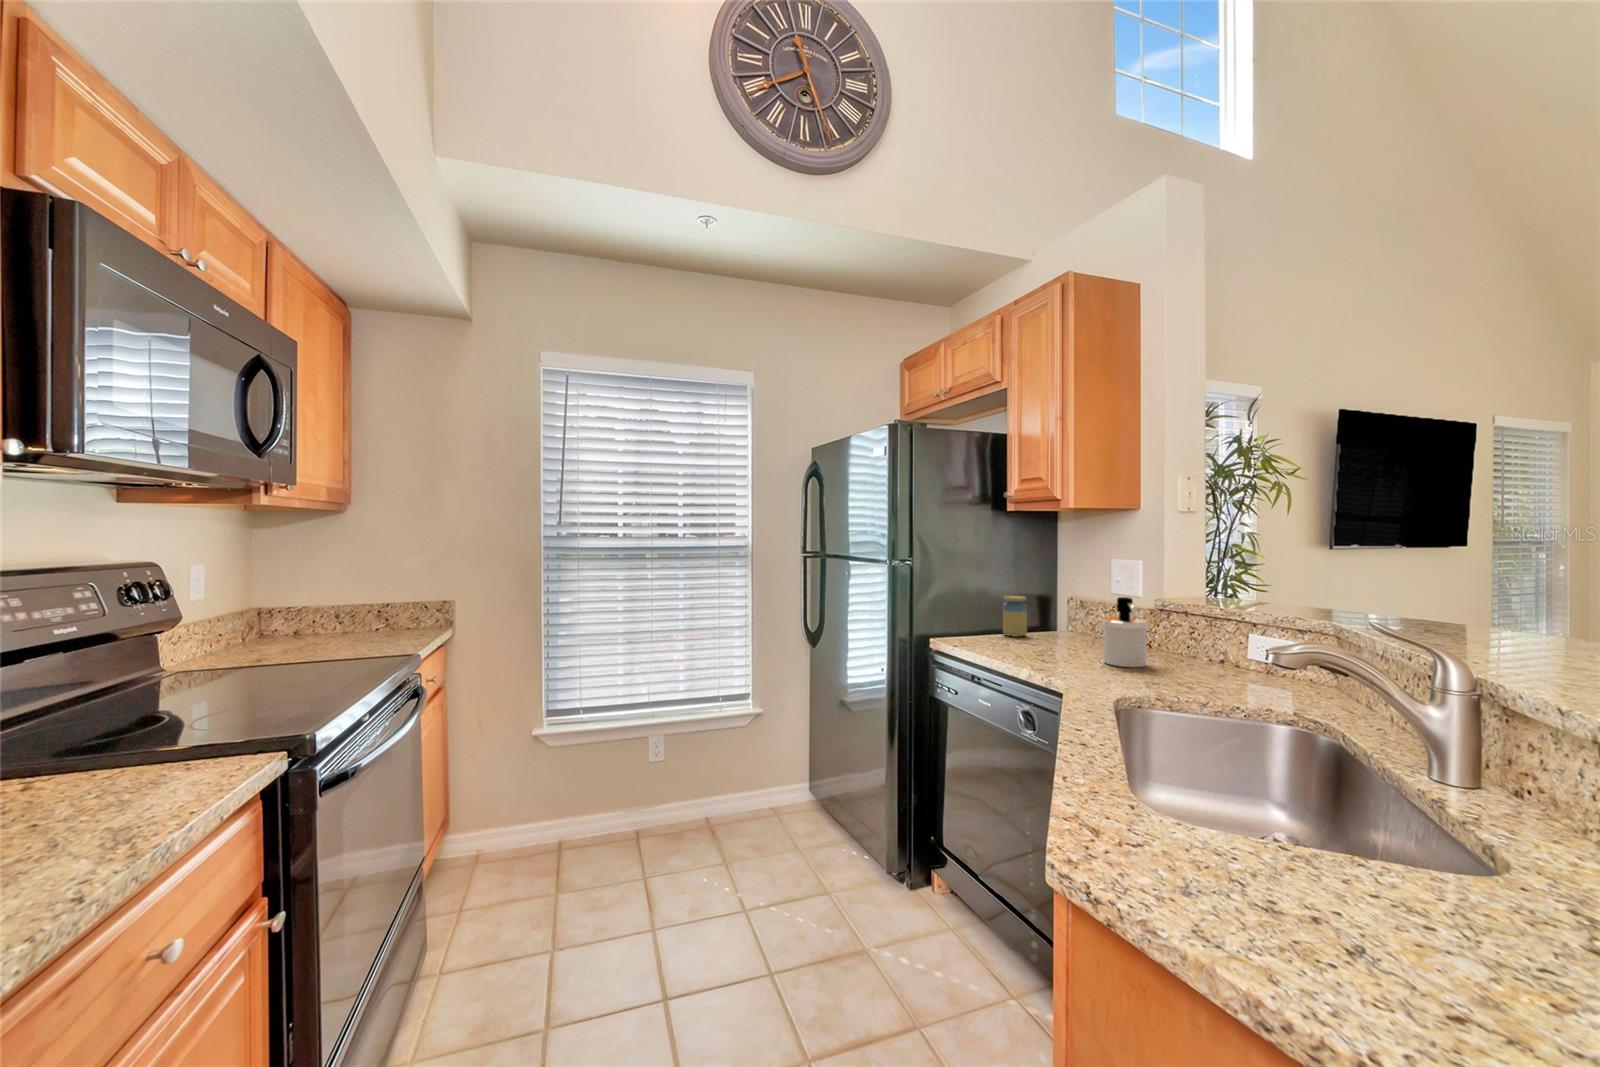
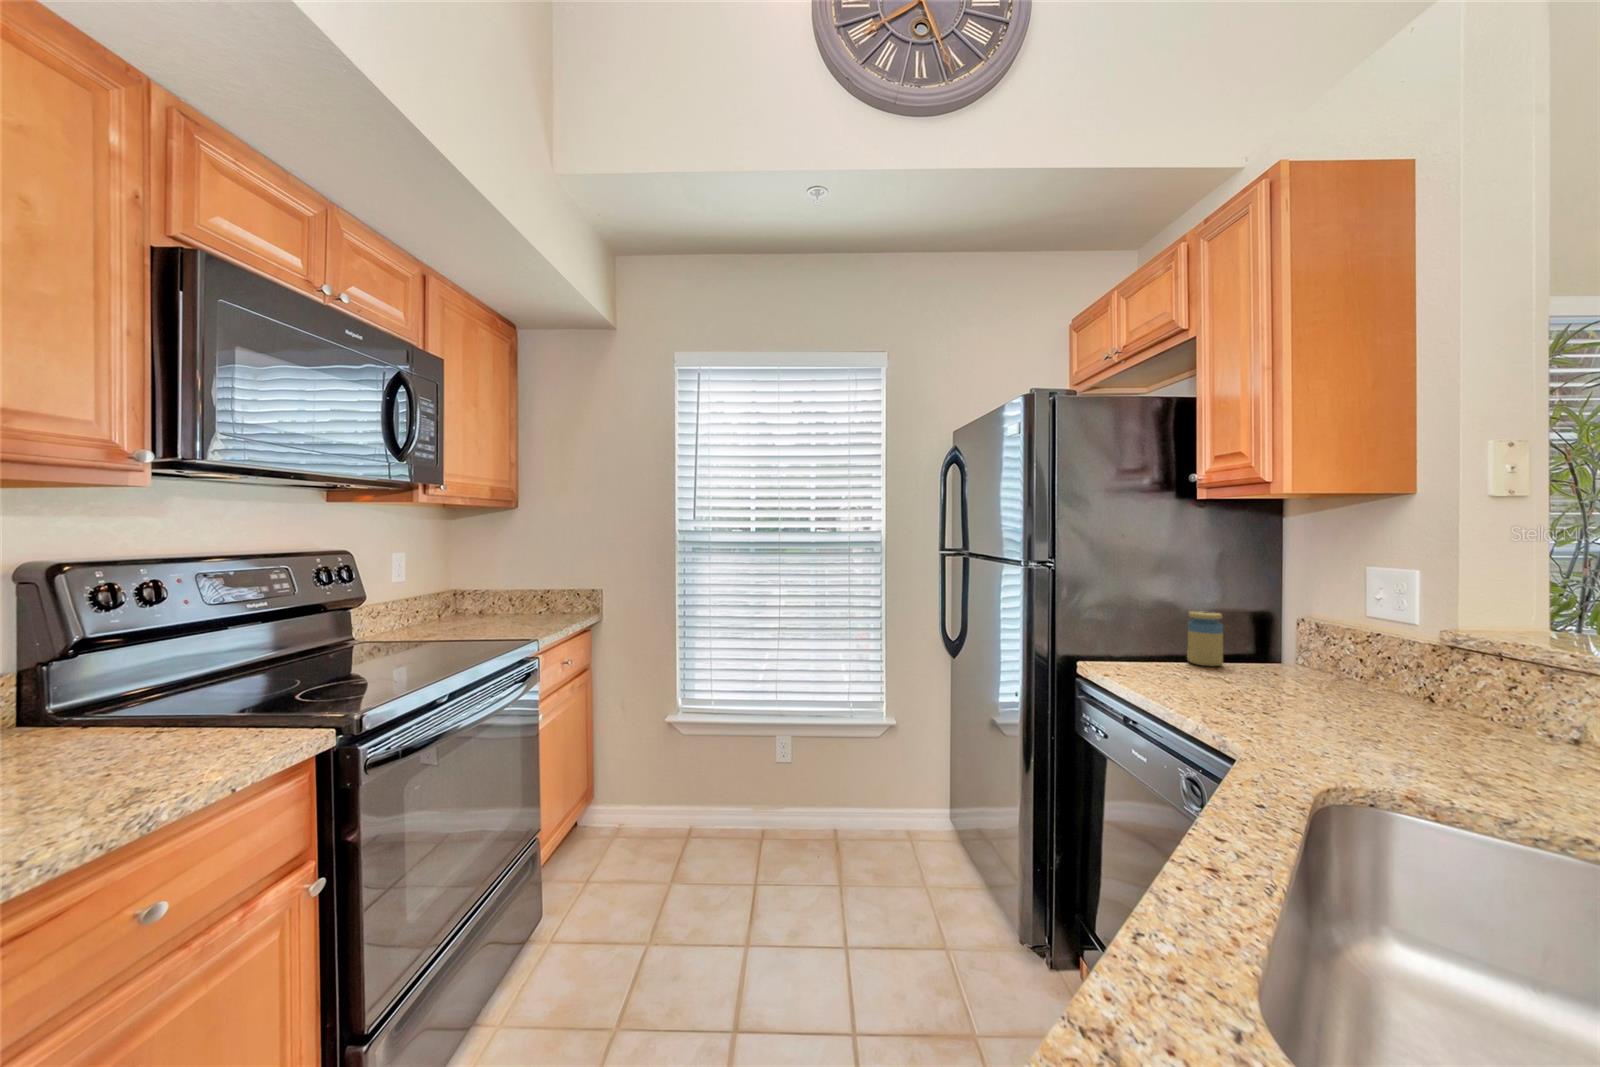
soap dispenser: present [1102,597,1148,667] -> none [1332,625,1418,735]

